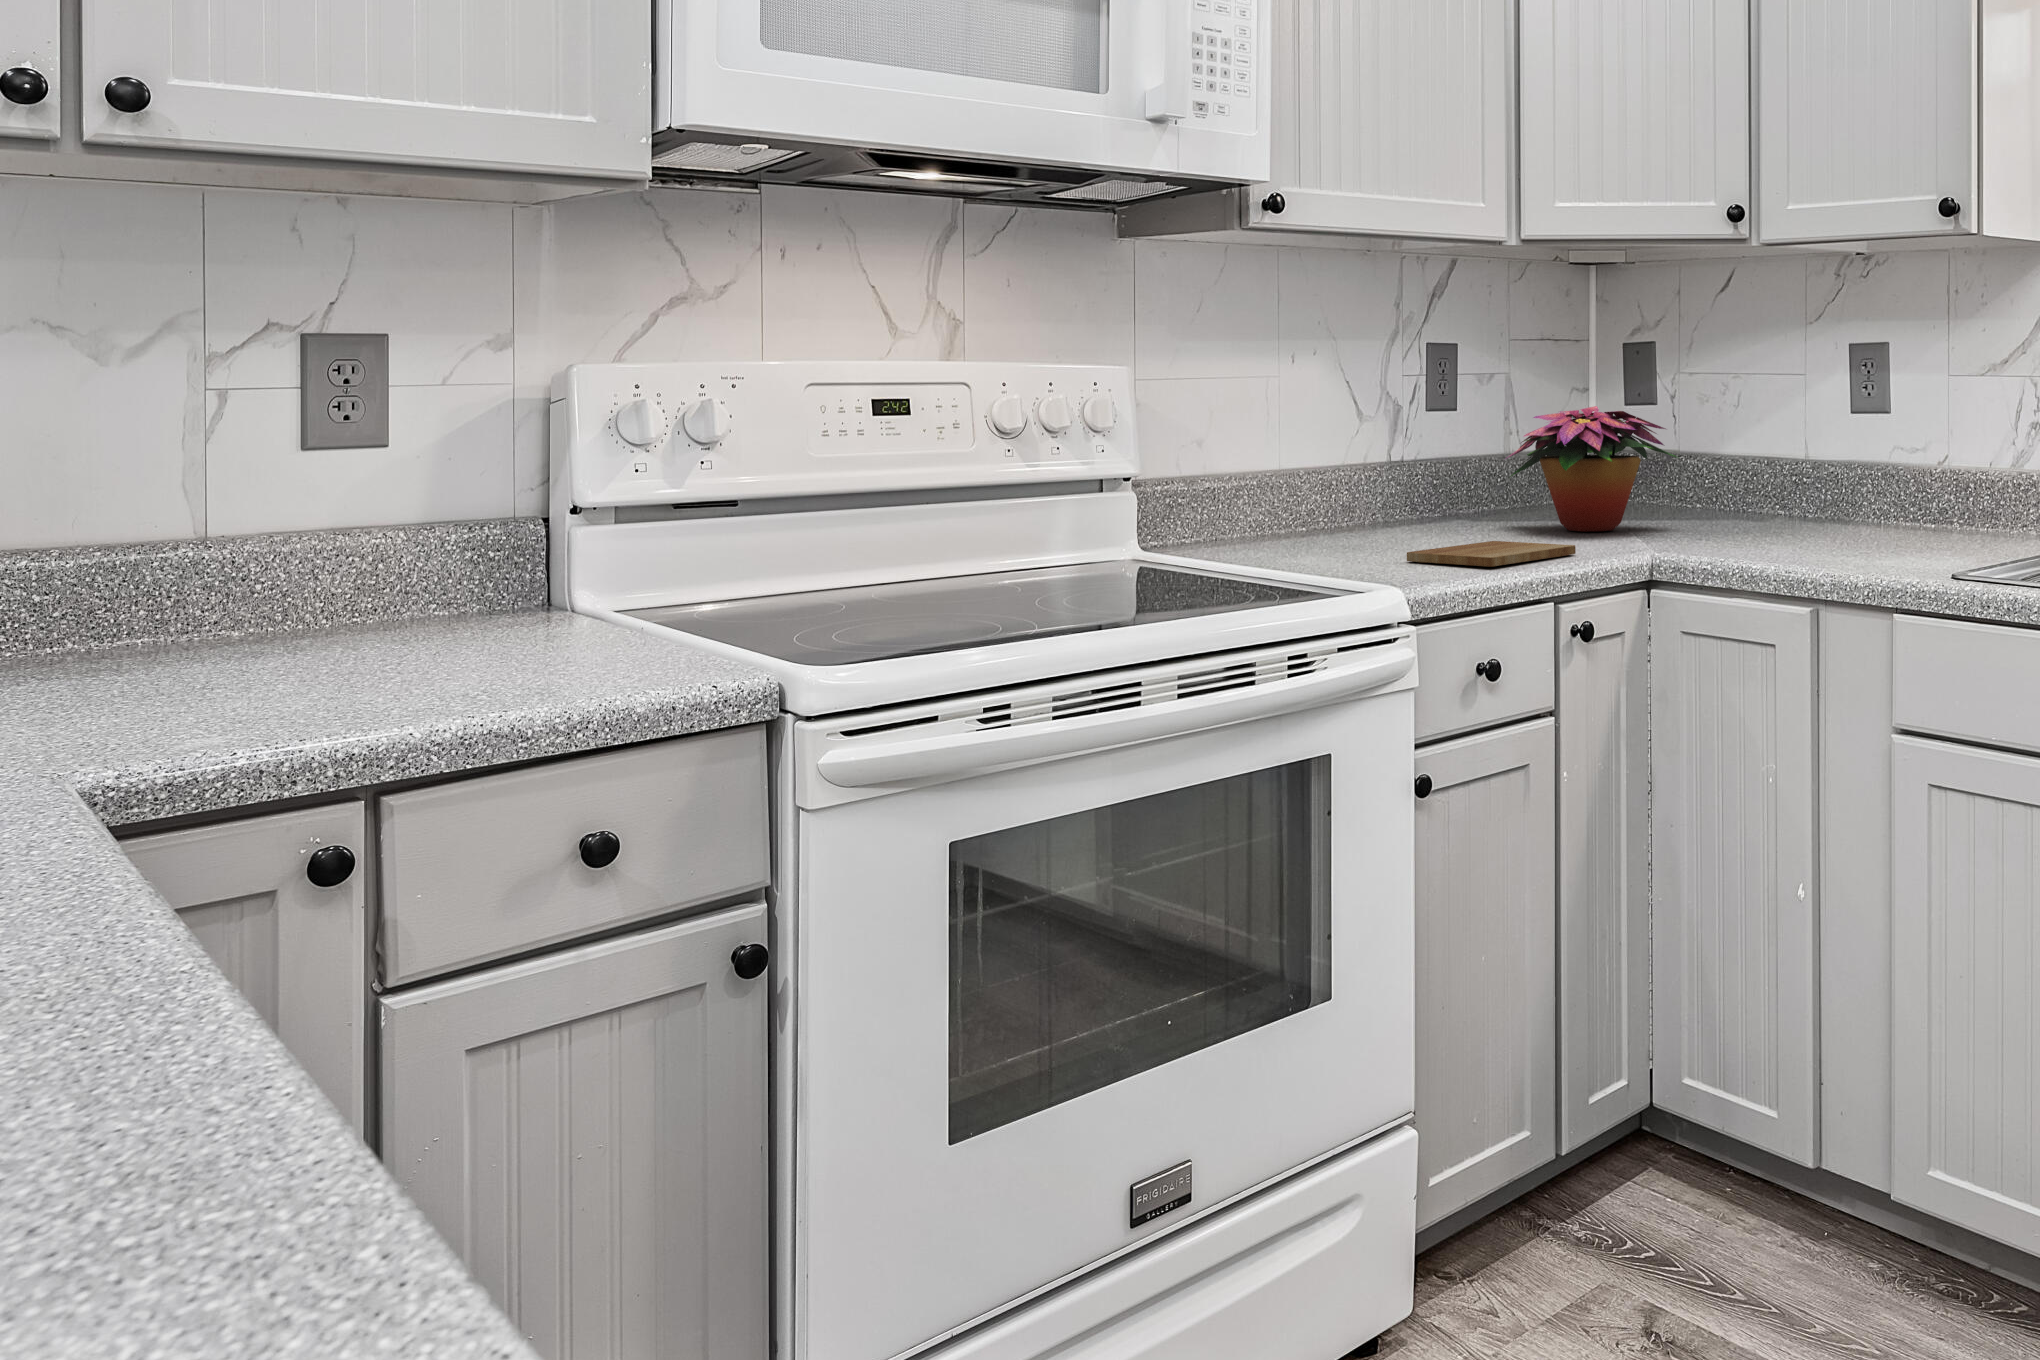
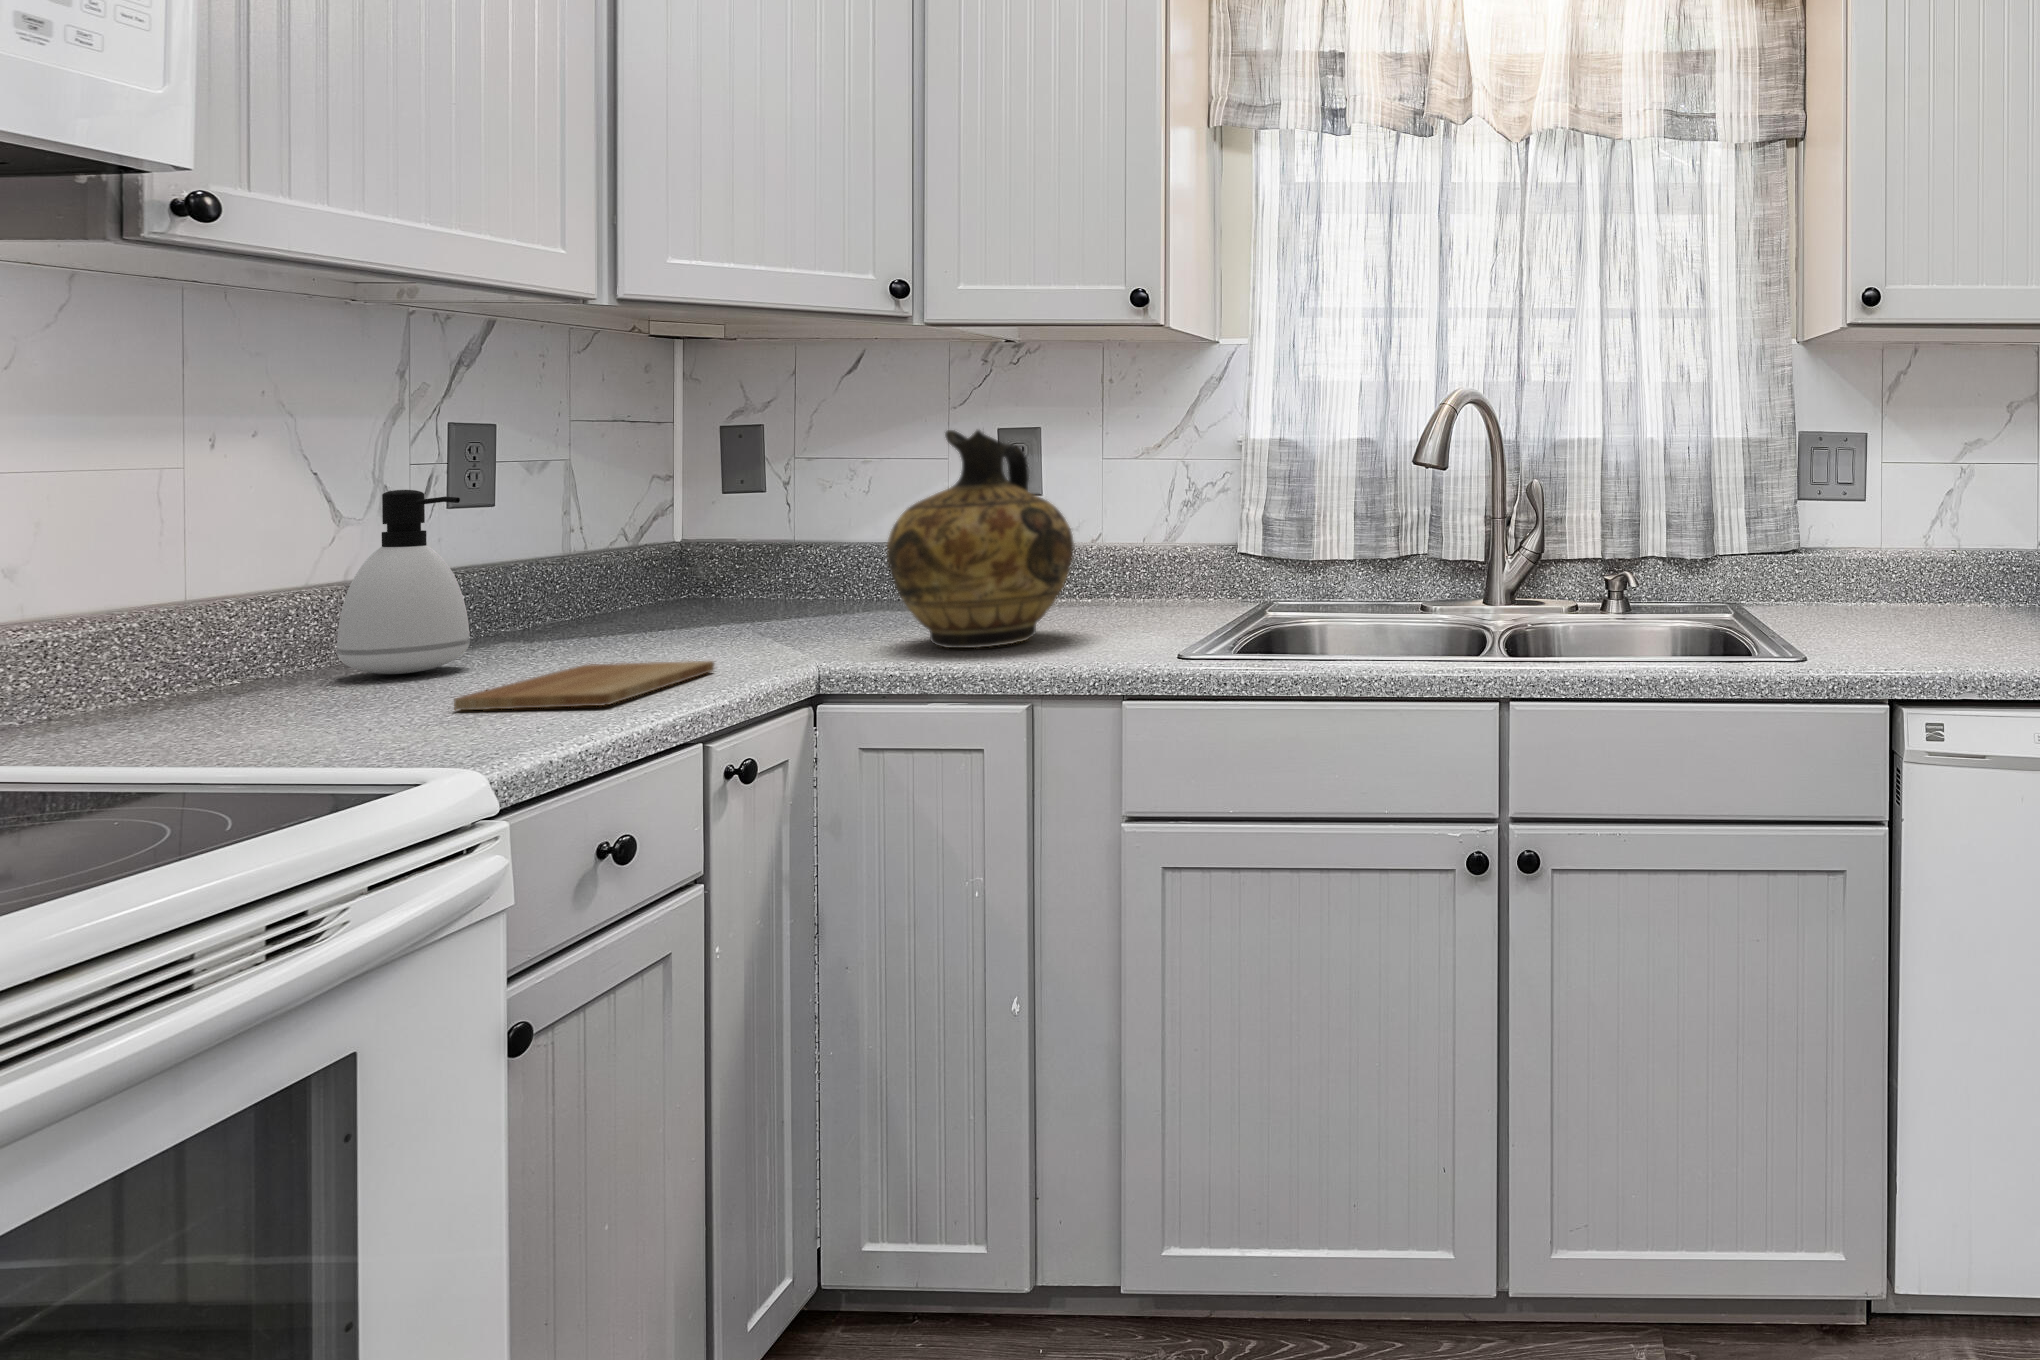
ceramic jug: none [1714,348,1881,555] -> present [887,430,1074,648]
soap dispenser: none [1355,399,1429,538] -> present [337,490,470,674]
flower arrangement: present [1507,406,1676,531] -> none [566,493,822,637]

